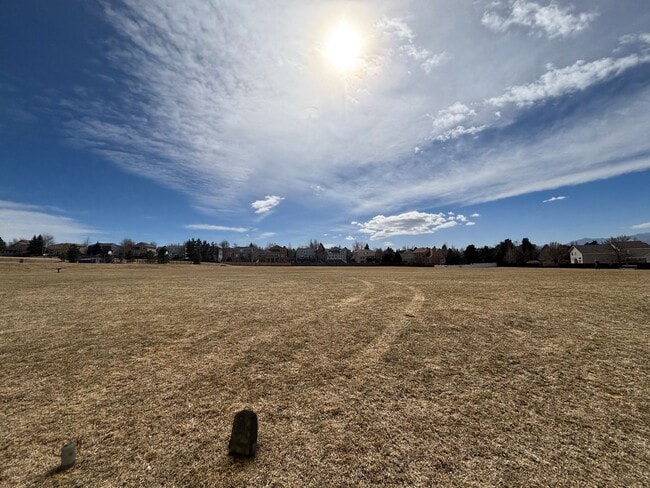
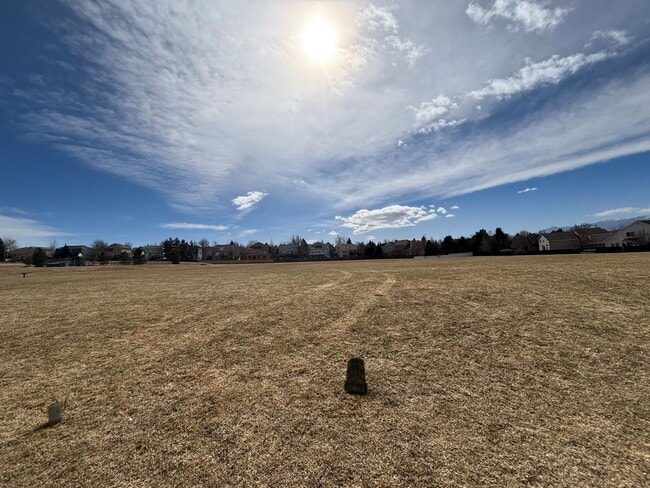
backpack: present [228,409,258,457] -> present [344,357,368,394]

